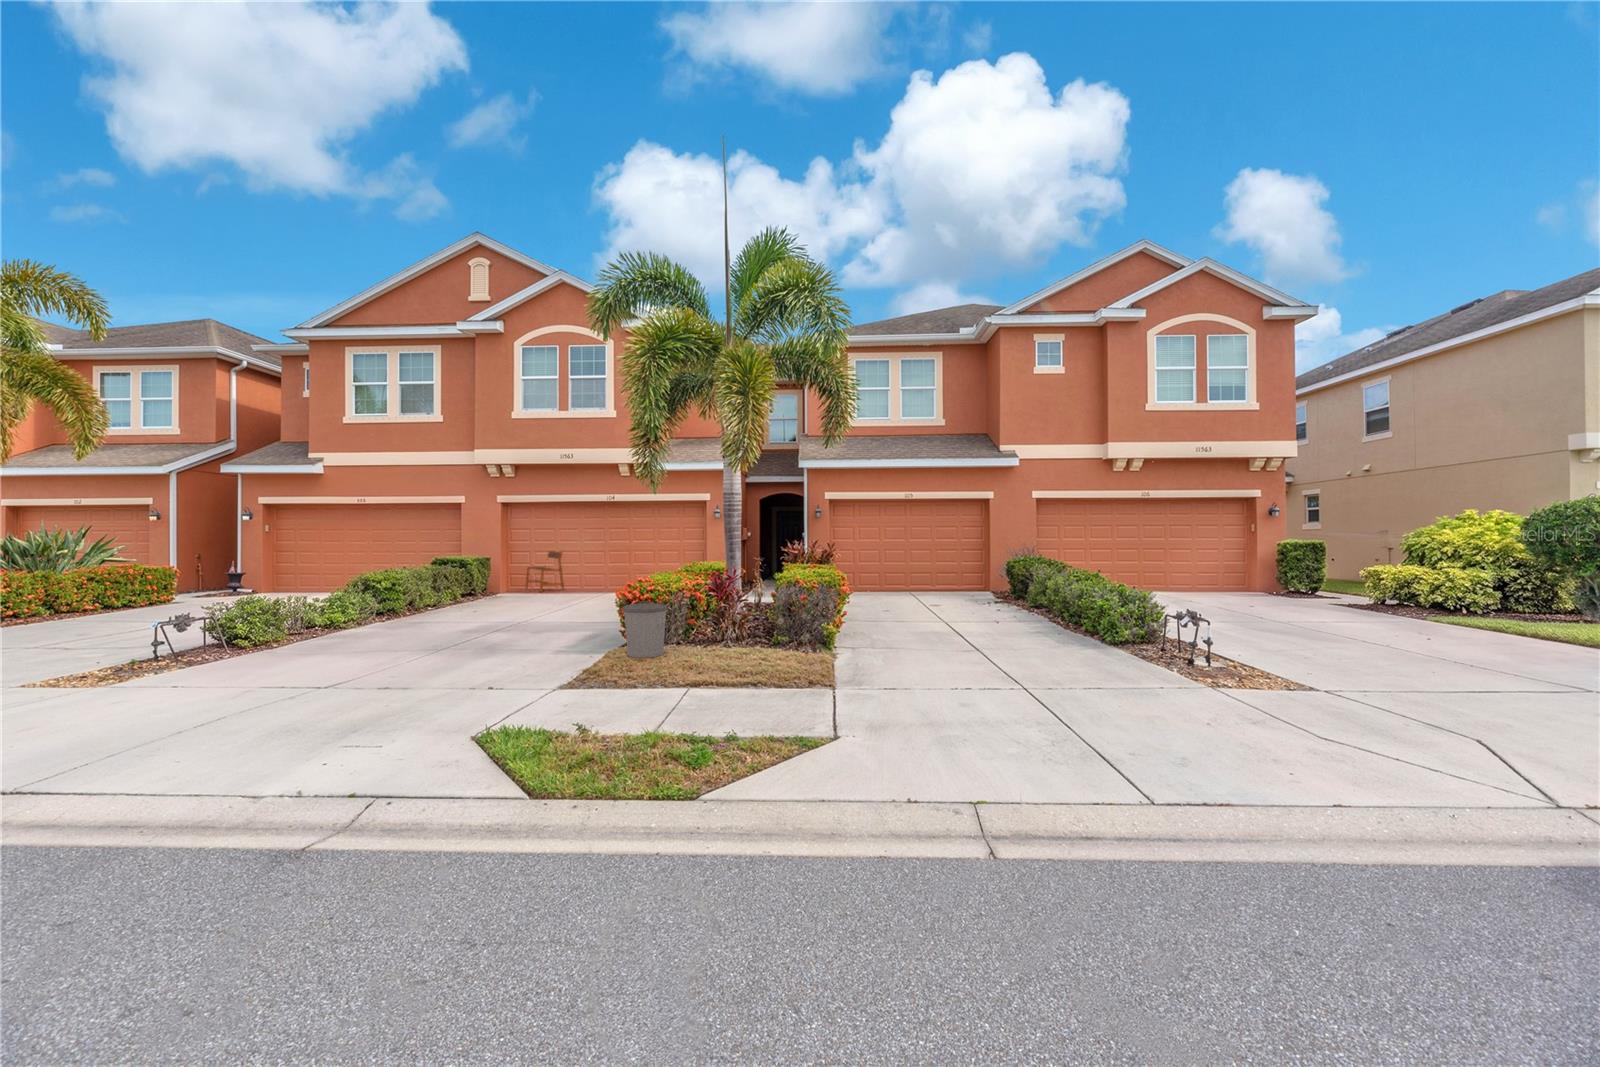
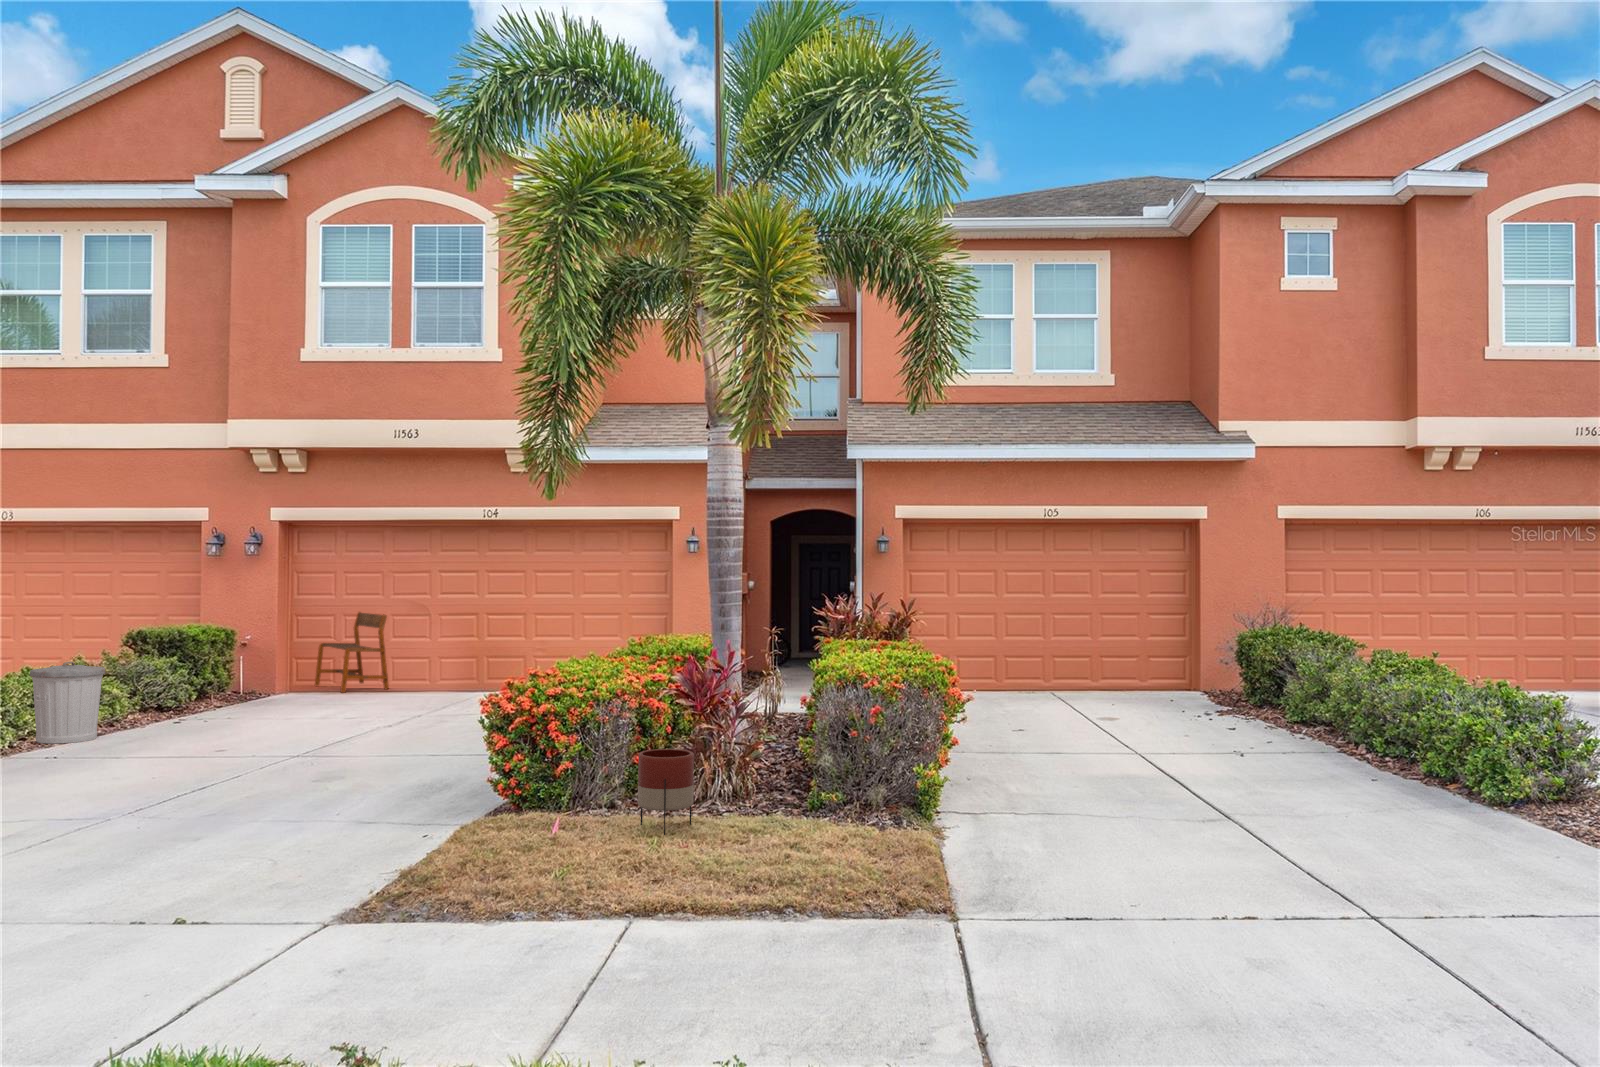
trash can: present [622,601,668,658] -> present [30,662,105,744]
planter: none [692,616,718,655] -> present [638,749,694,835]

